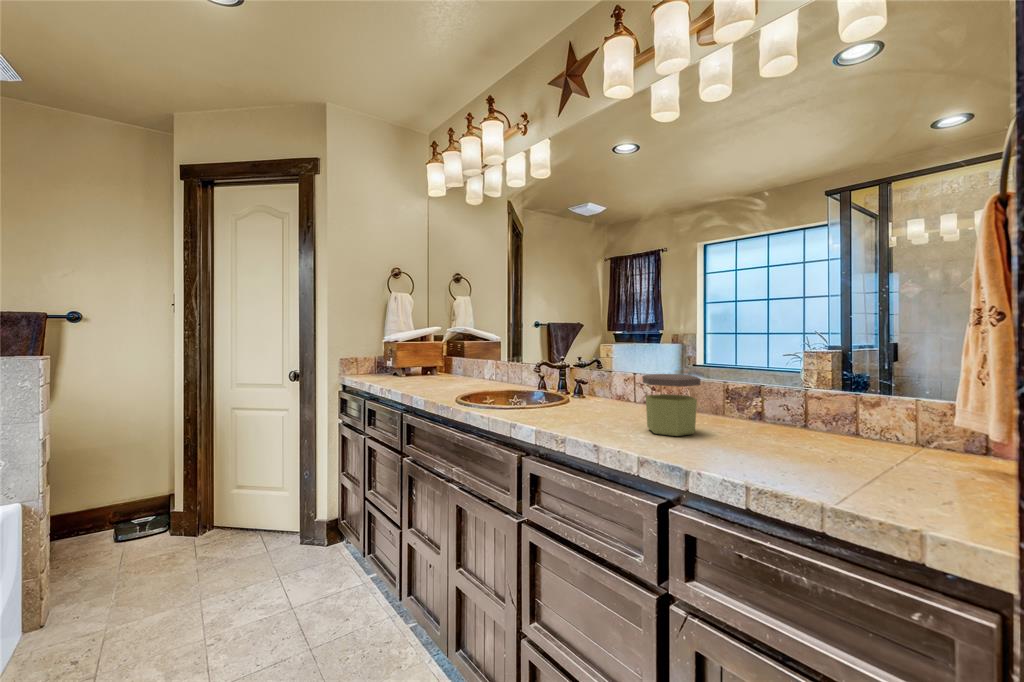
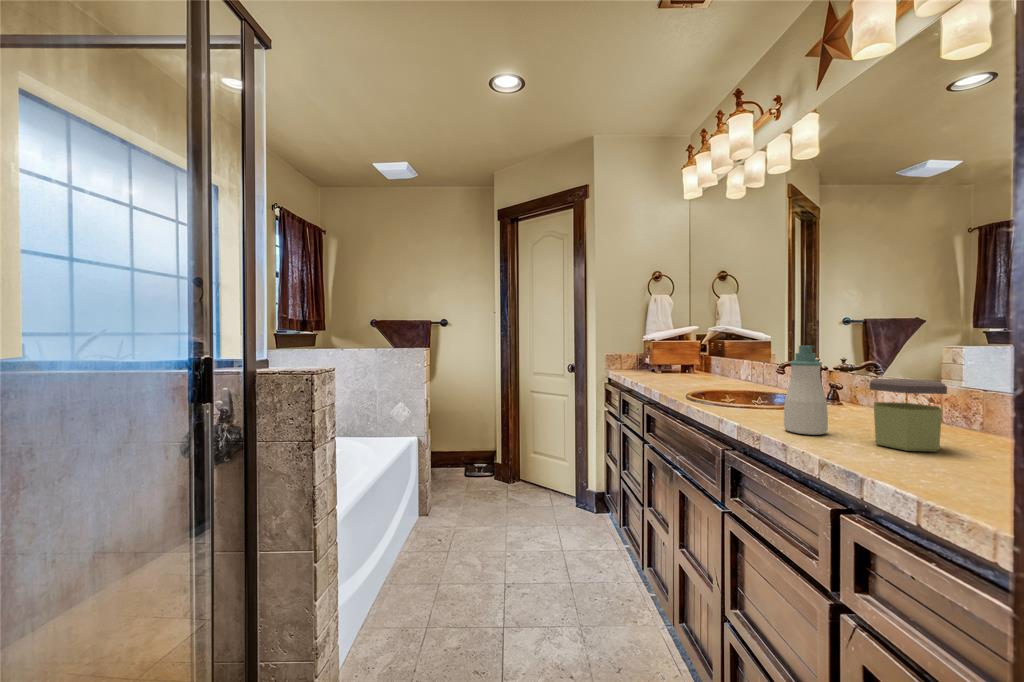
soap bottle: none [576,346,611,431] -> present [784,346,828,435]

